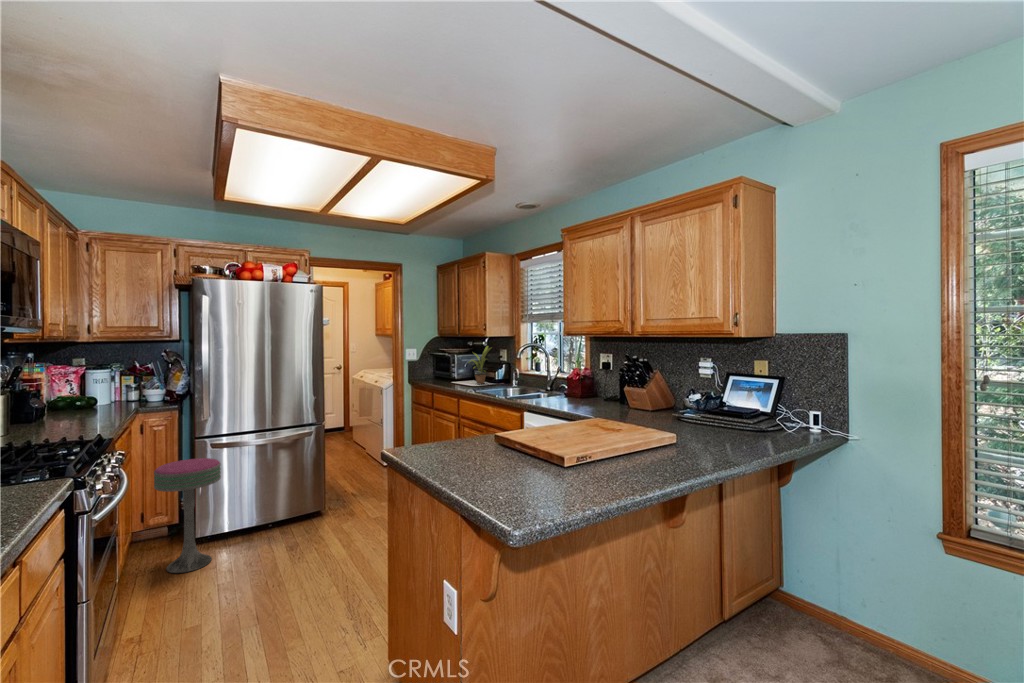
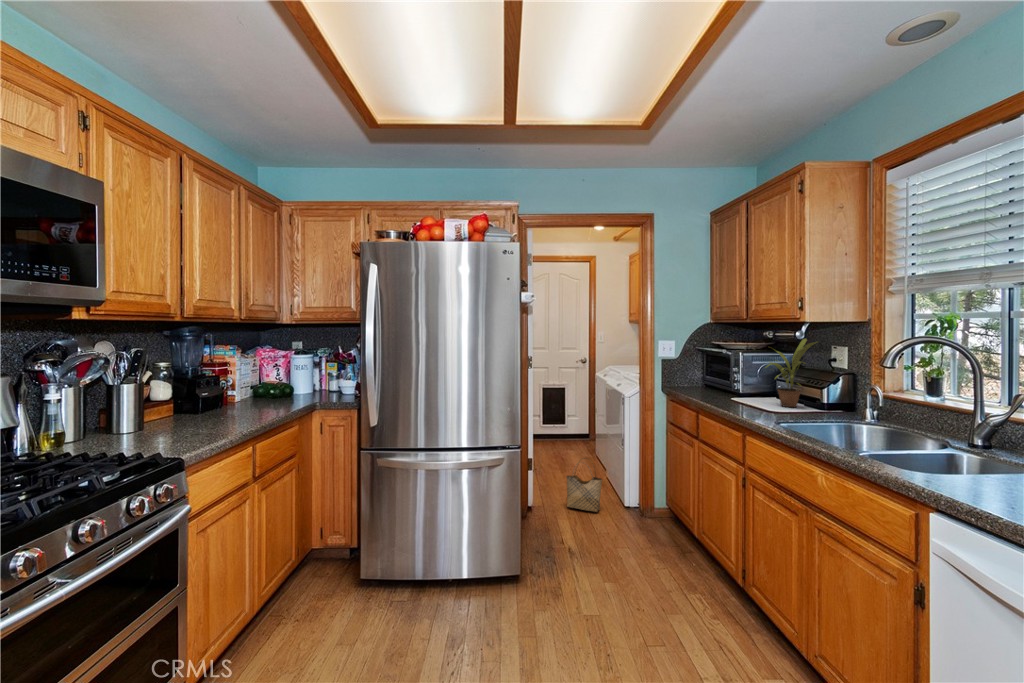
woven basket: none [340,438,368,476] -> present [566,458,602,512]
bar stool: present [154,458,221,573] -> none [288,479,369,642]

